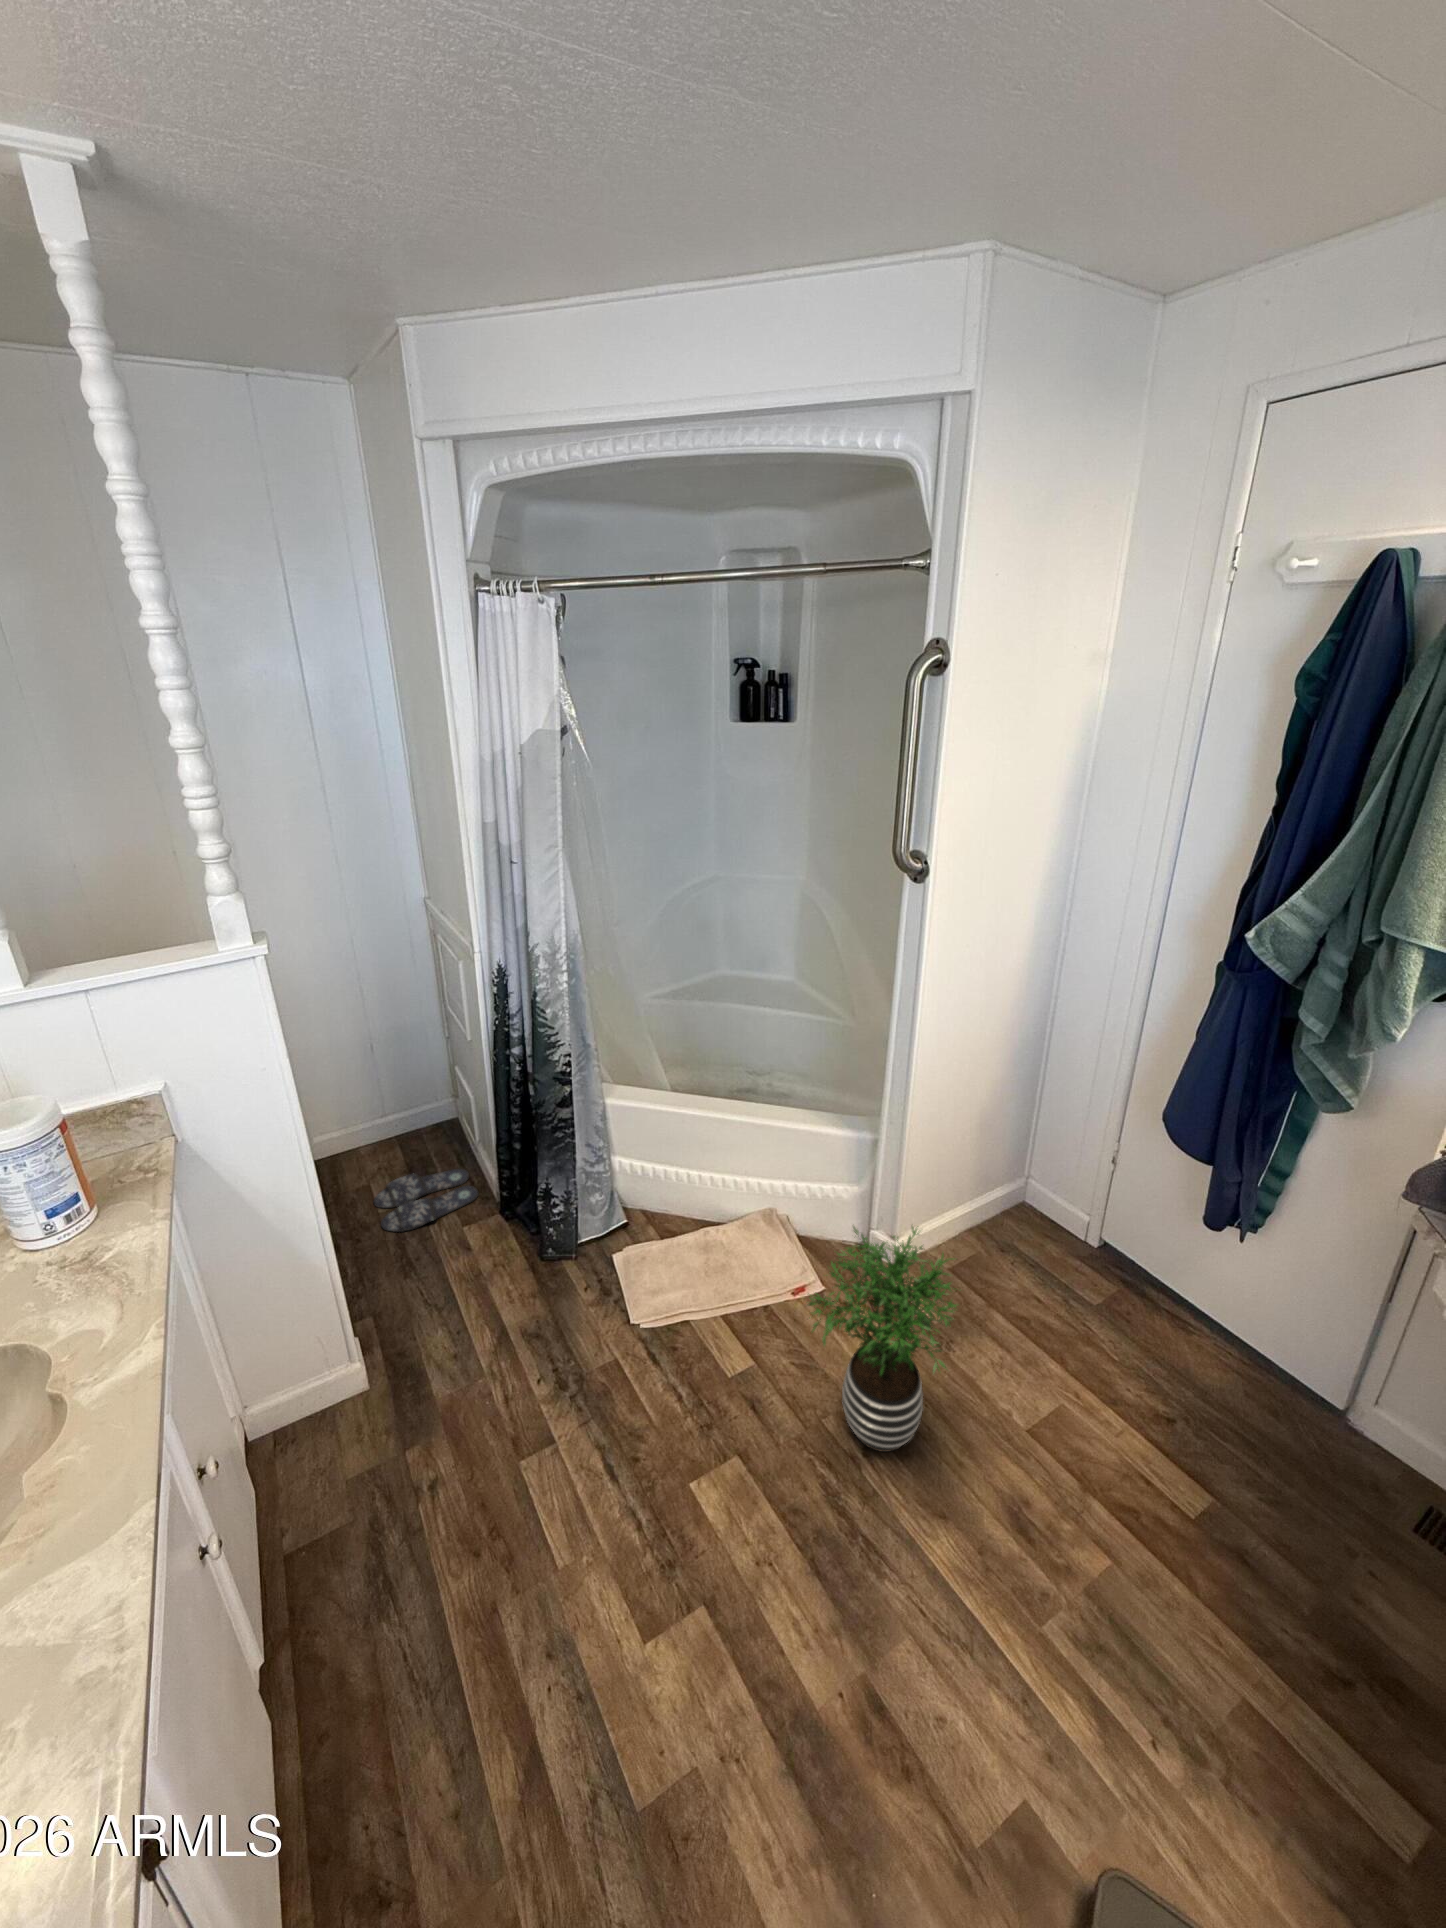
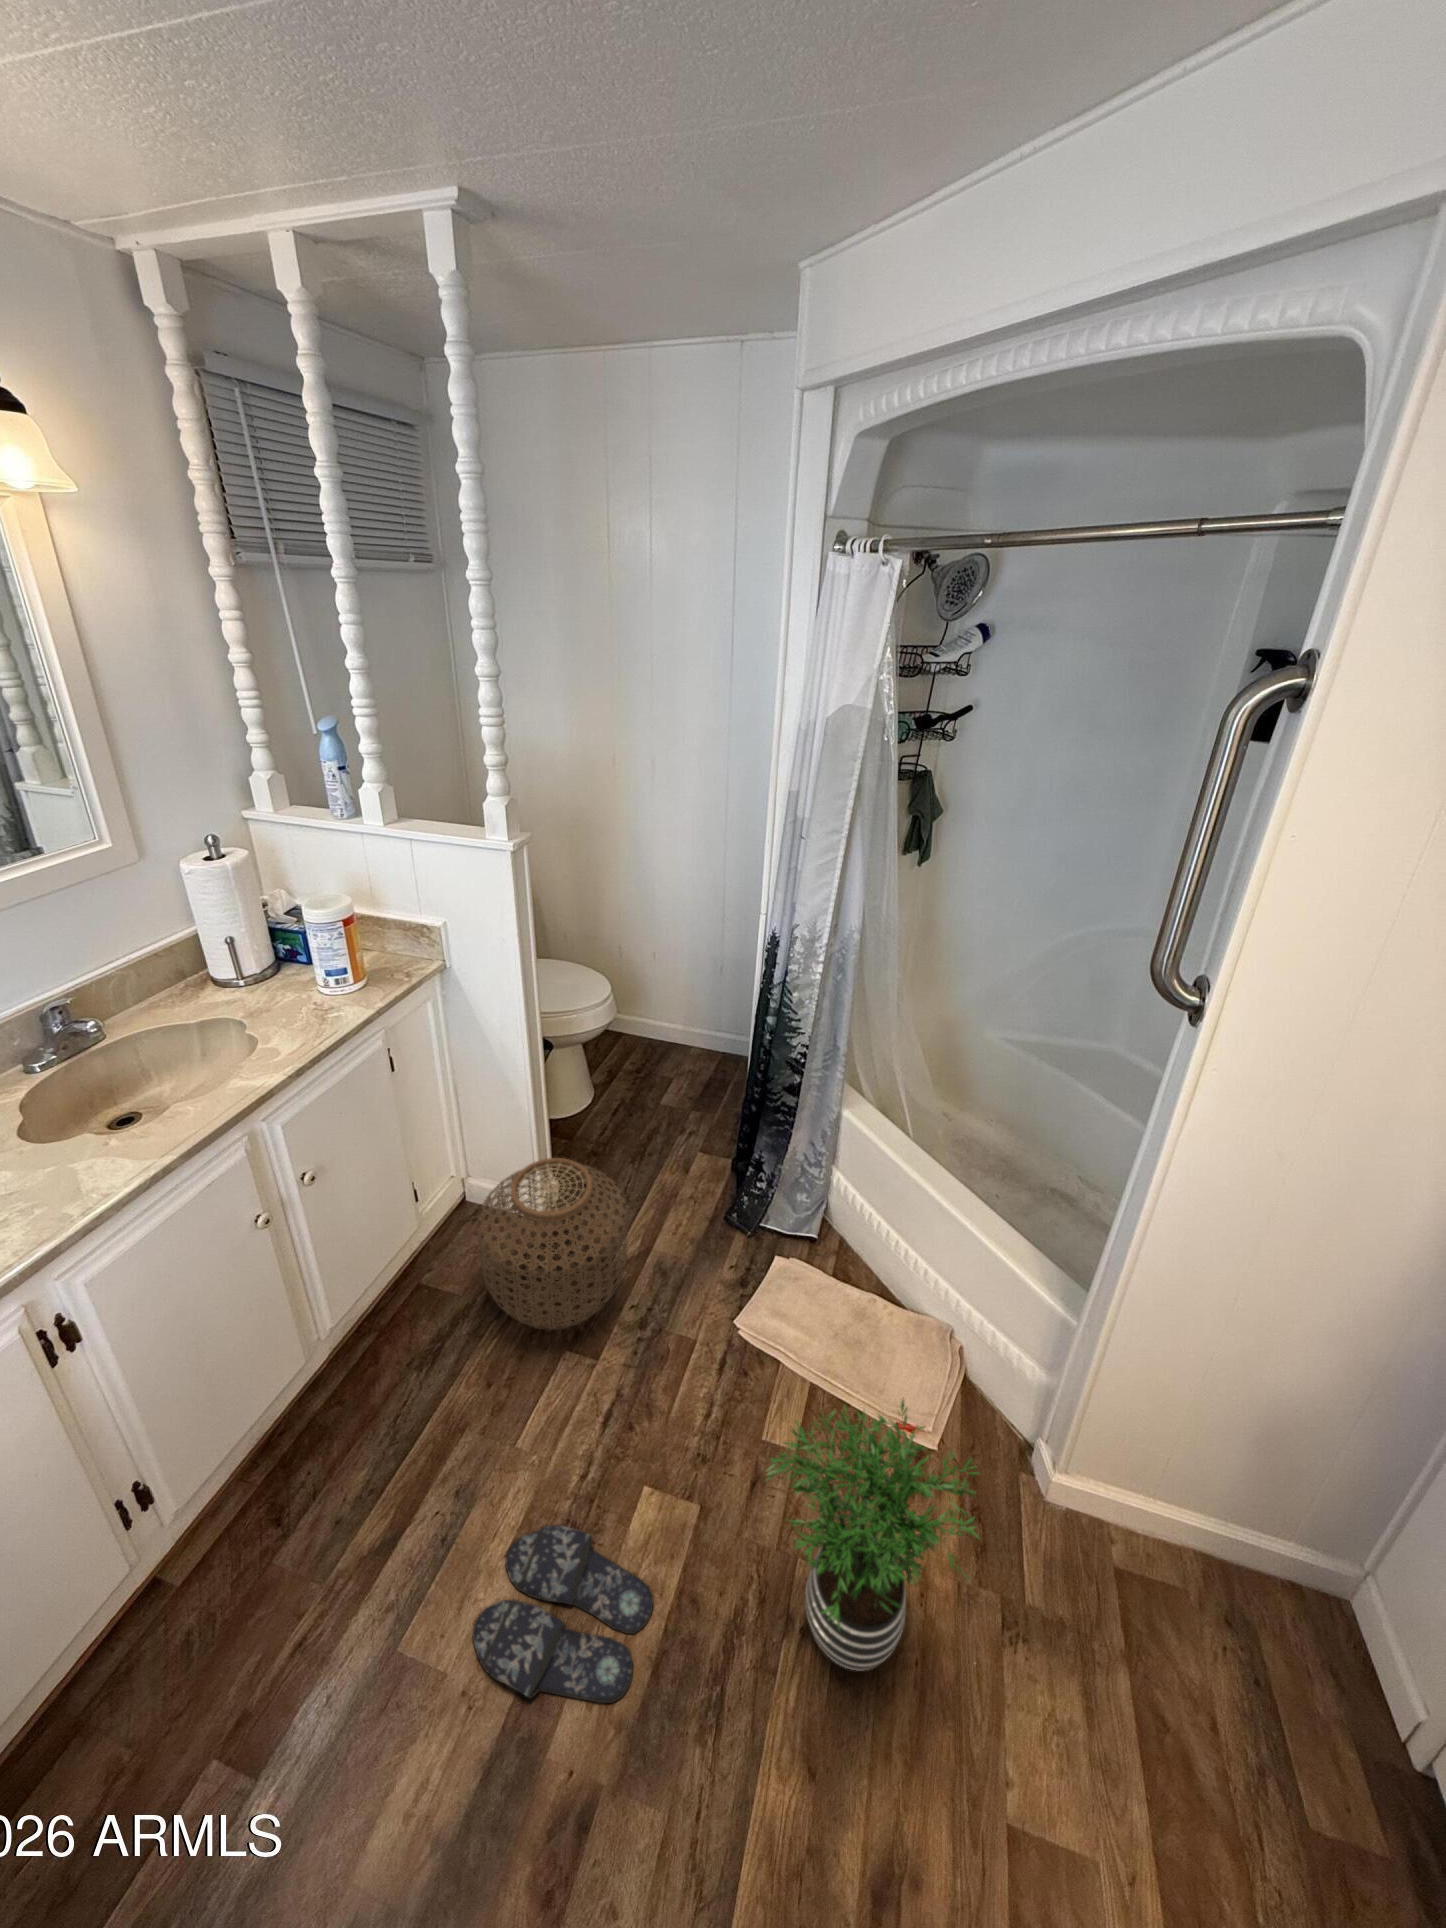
slippers: present [373,1169,479,1232] -> present [473,1525,654,1703]
woven basket: none [356,1270,536,1476] -> present [477,1158,627,1330]

